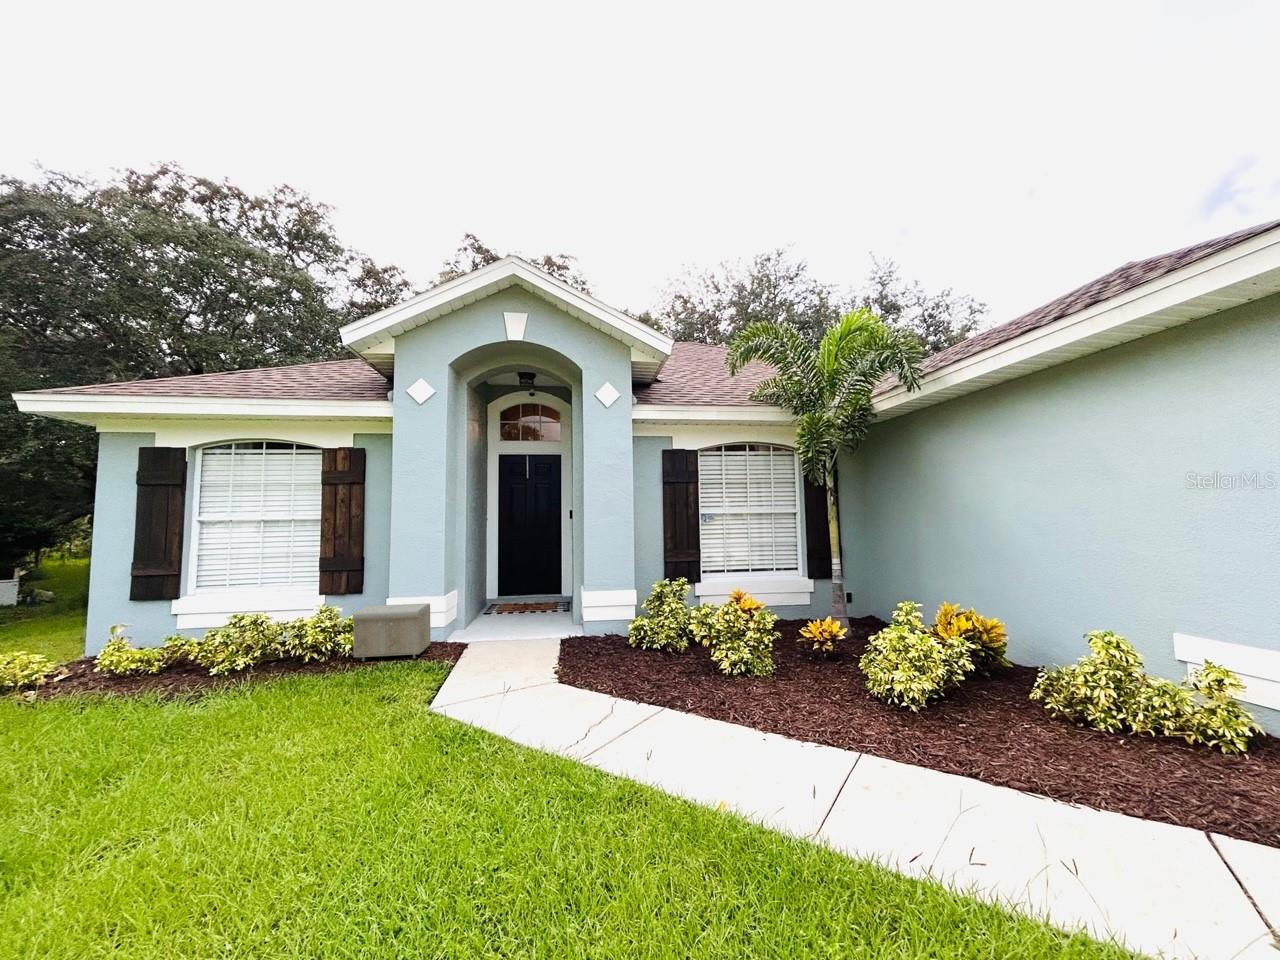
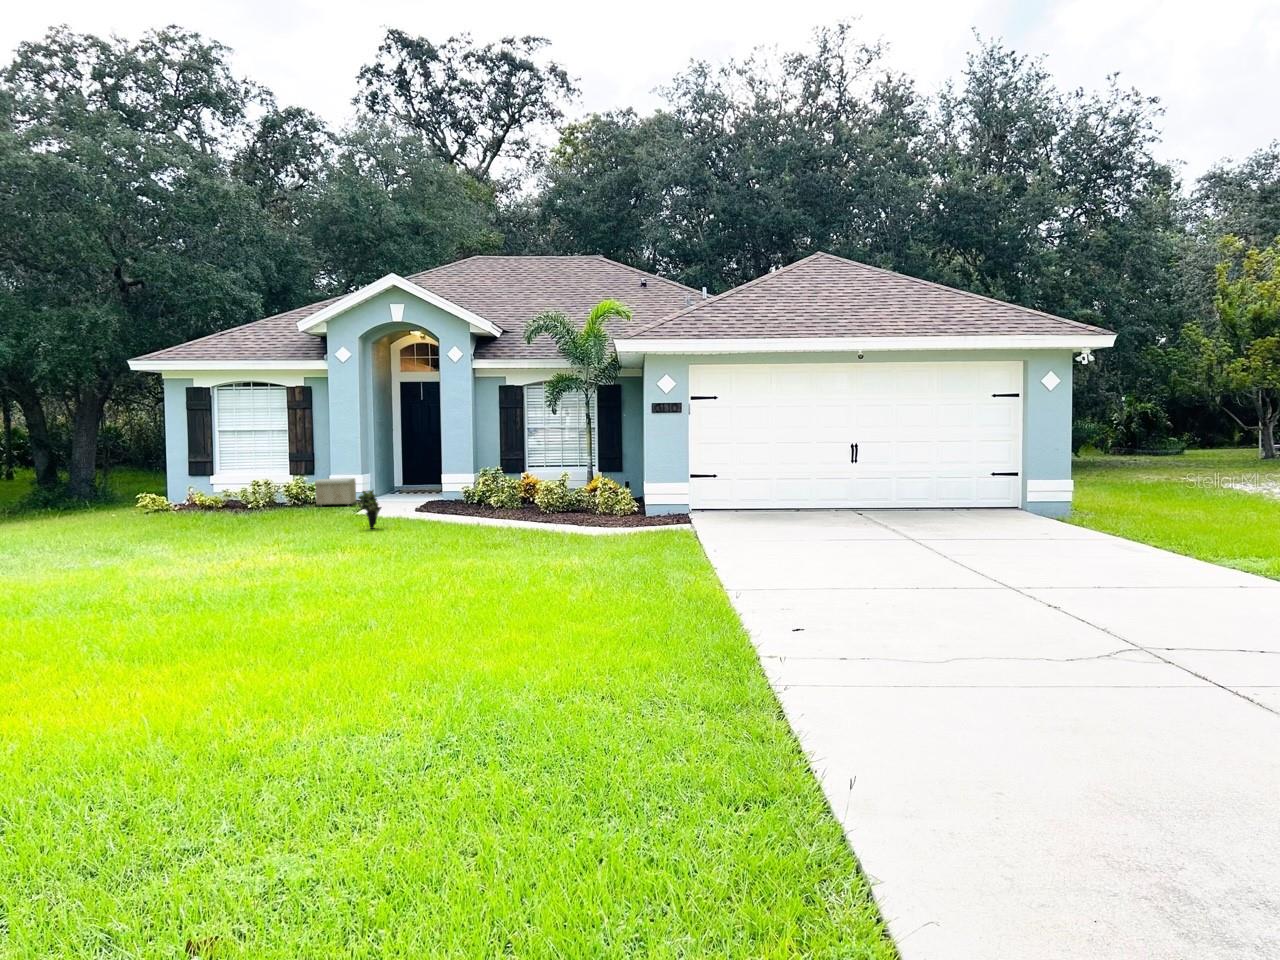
potted plant: none [421,701,501,857] -> present [358,490,381,529]

